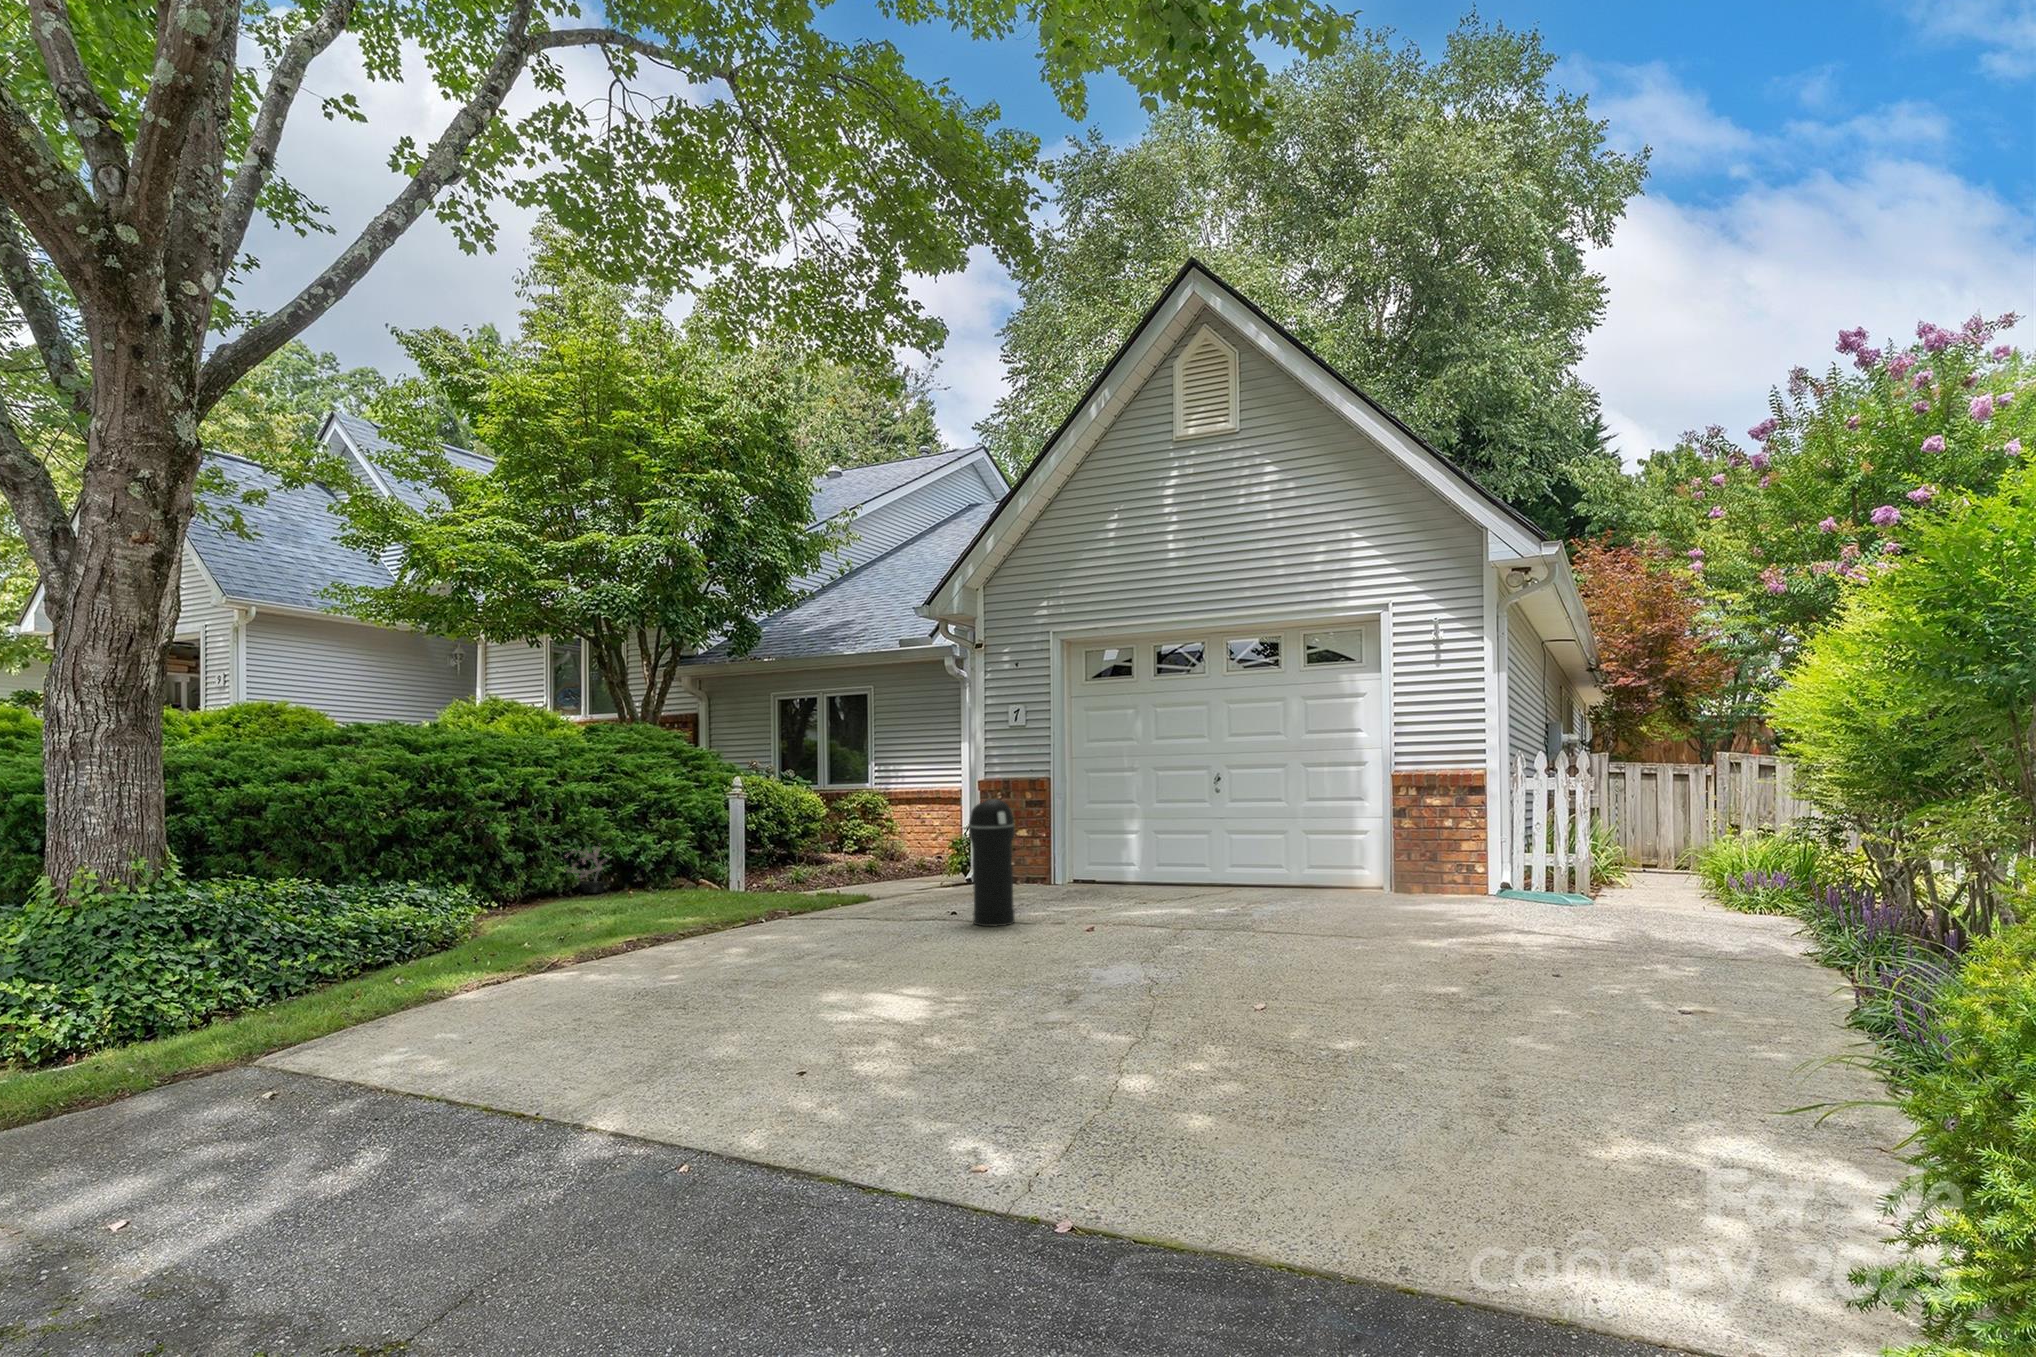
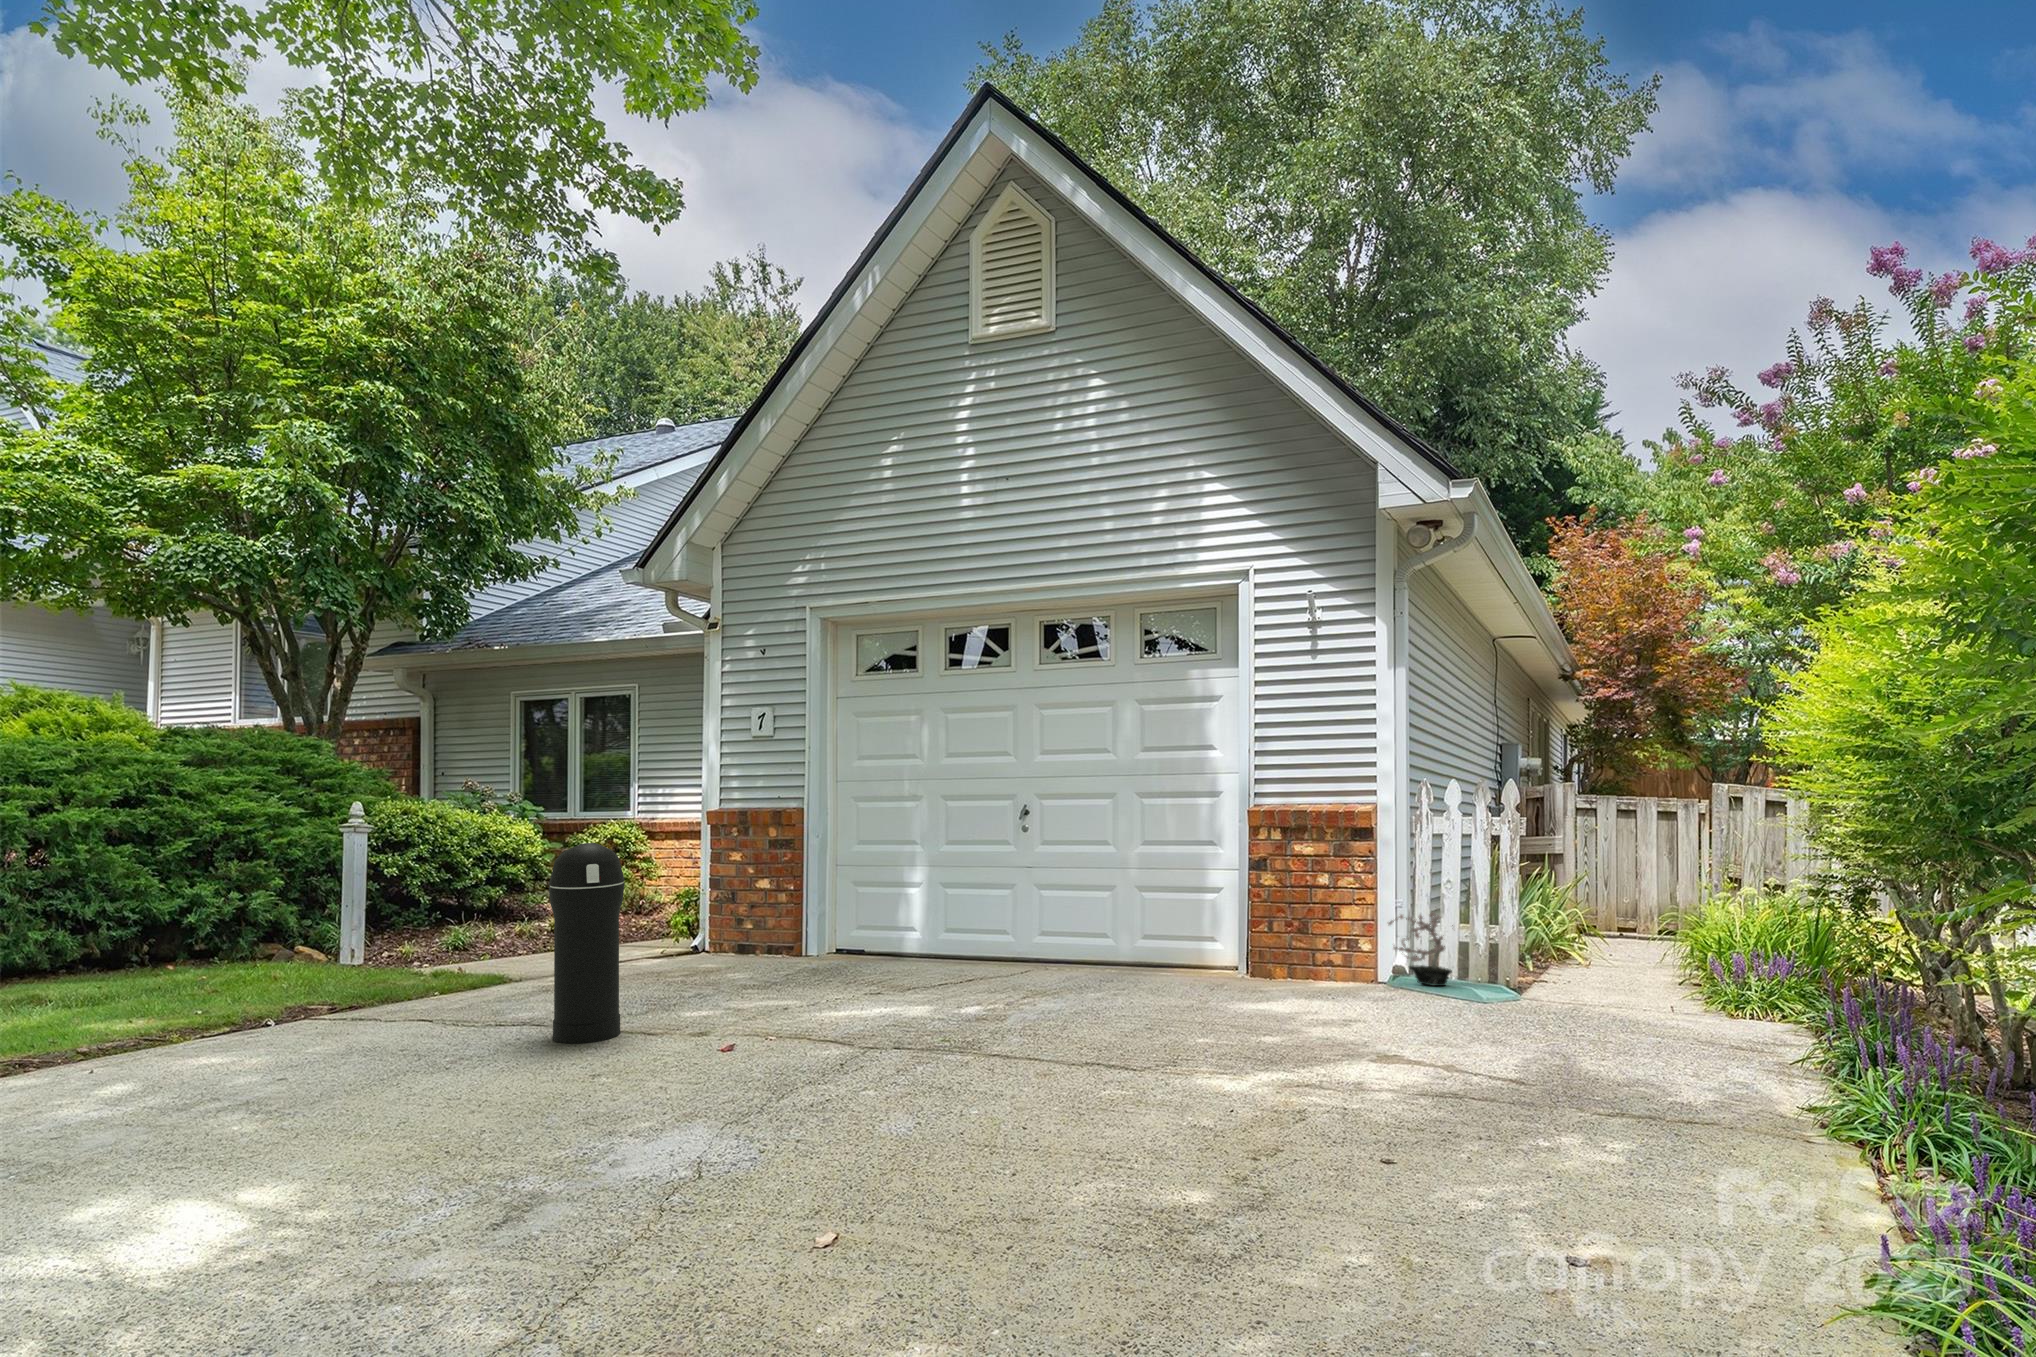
potted plant: present [565,848,608,893] -> present [1388,912,1453,986]

